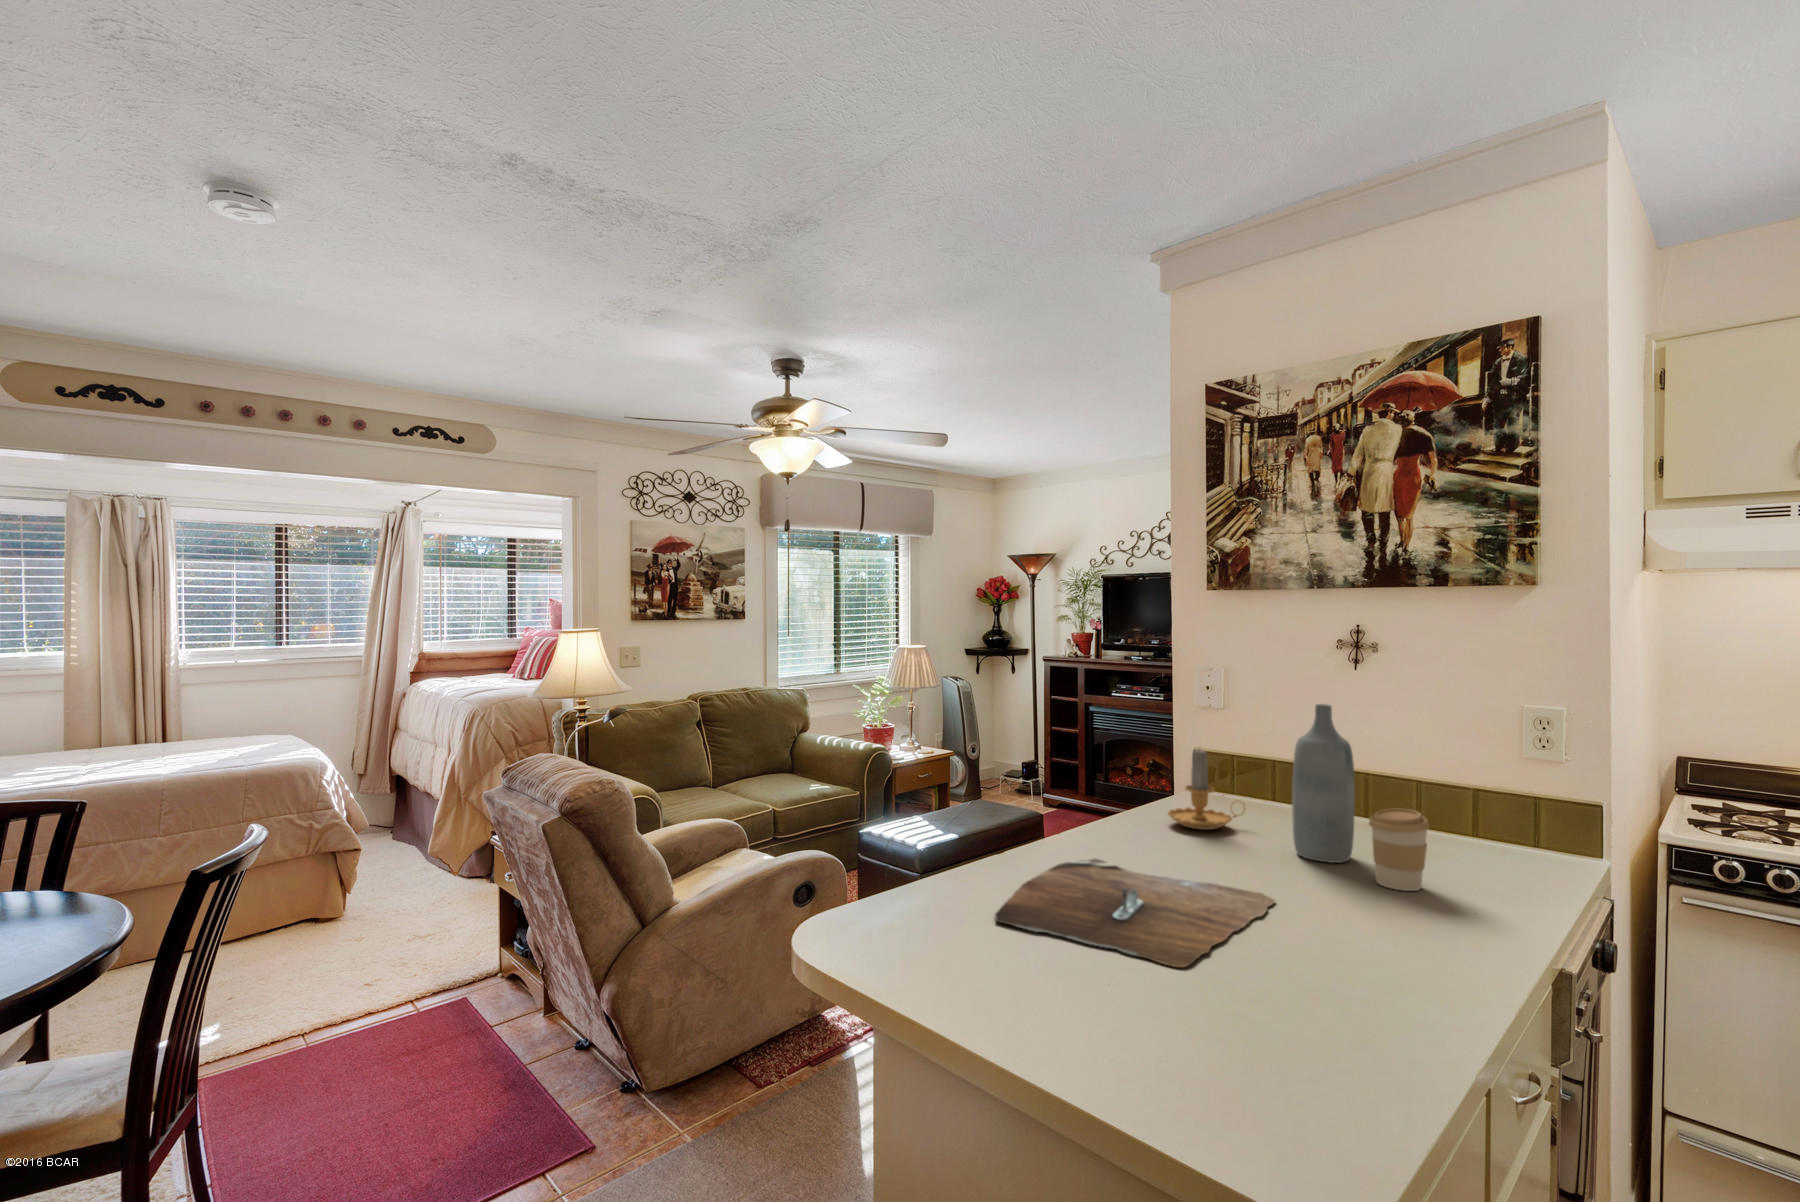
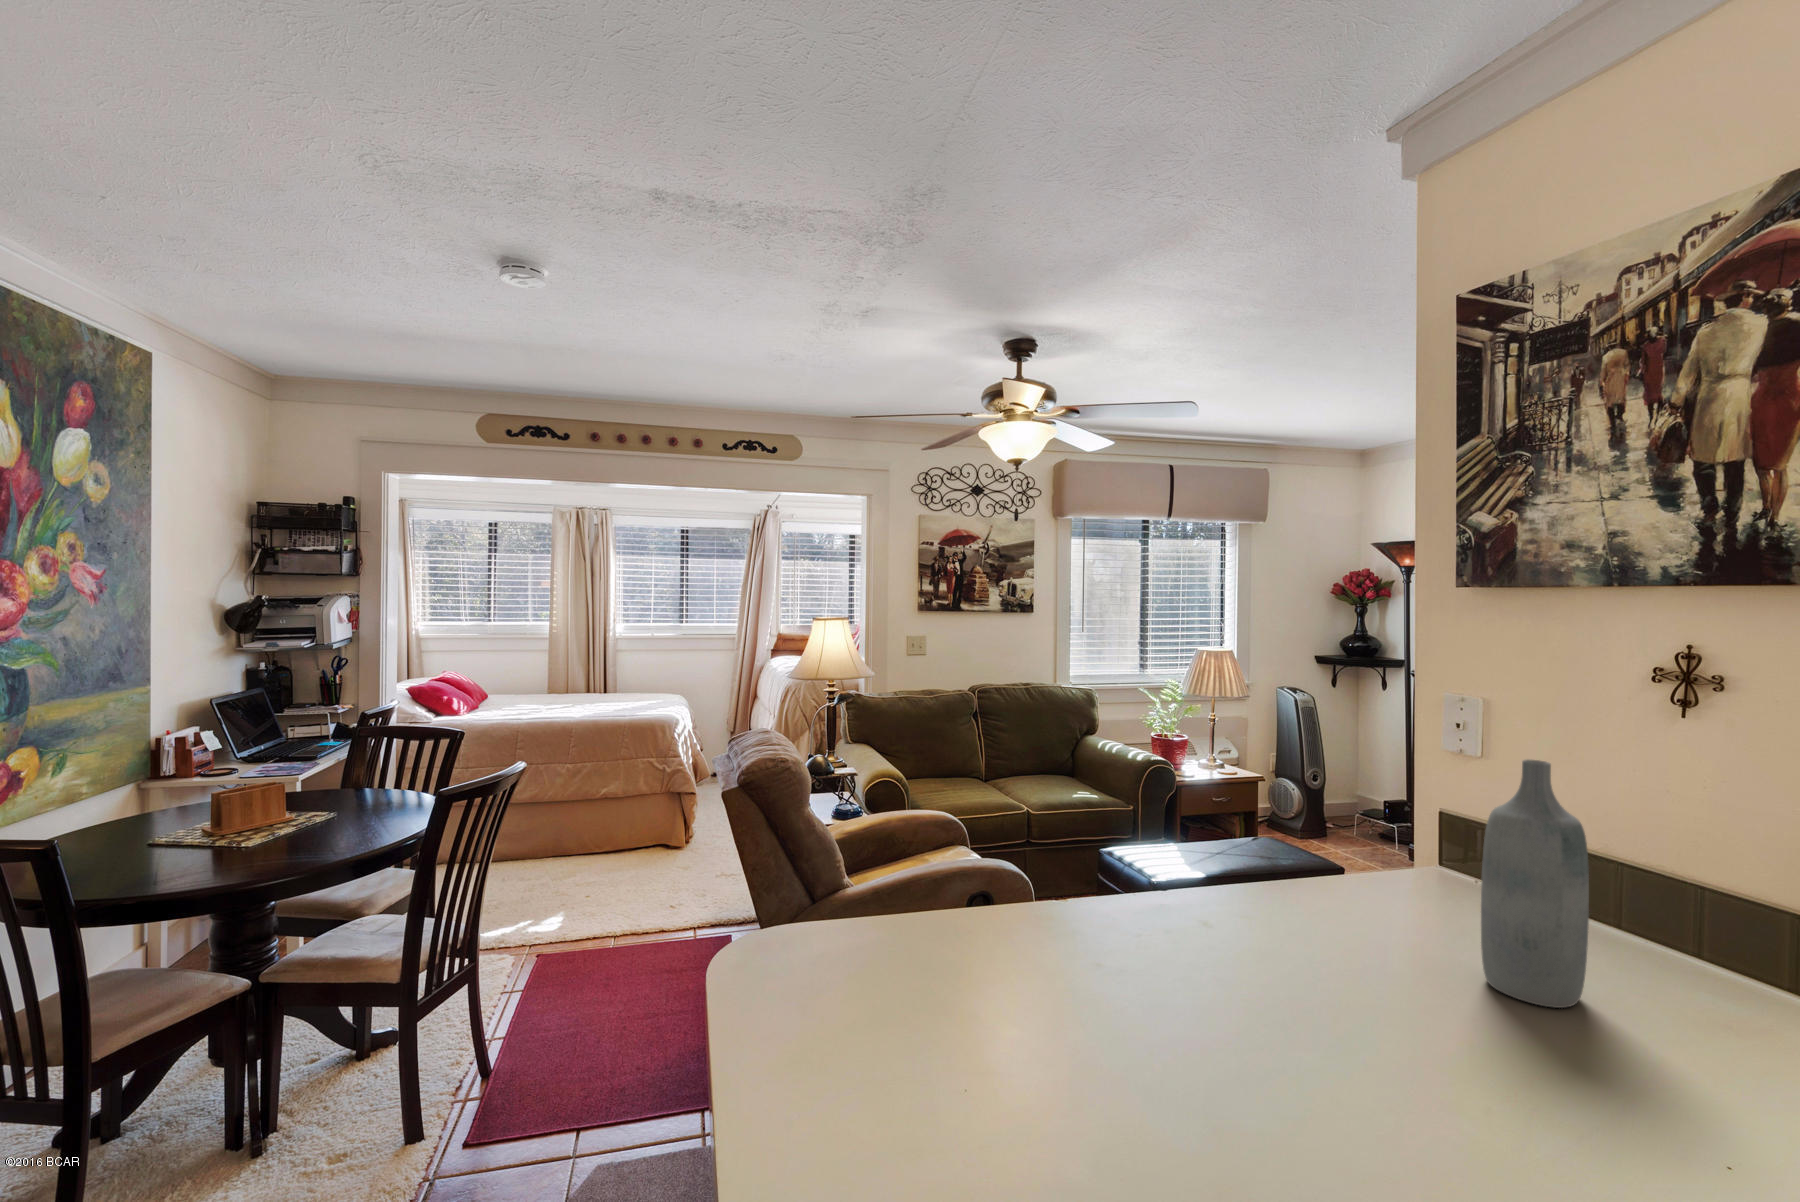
candle: present [1168,750,1245,830] -> none [1328,800,1450,917]
coffee cup: present [1369,808,1429,891] -> none [1570,940,1684,1085]
cutting board: present [995,859,1275,967] -> none [942,926,1358,1105]

